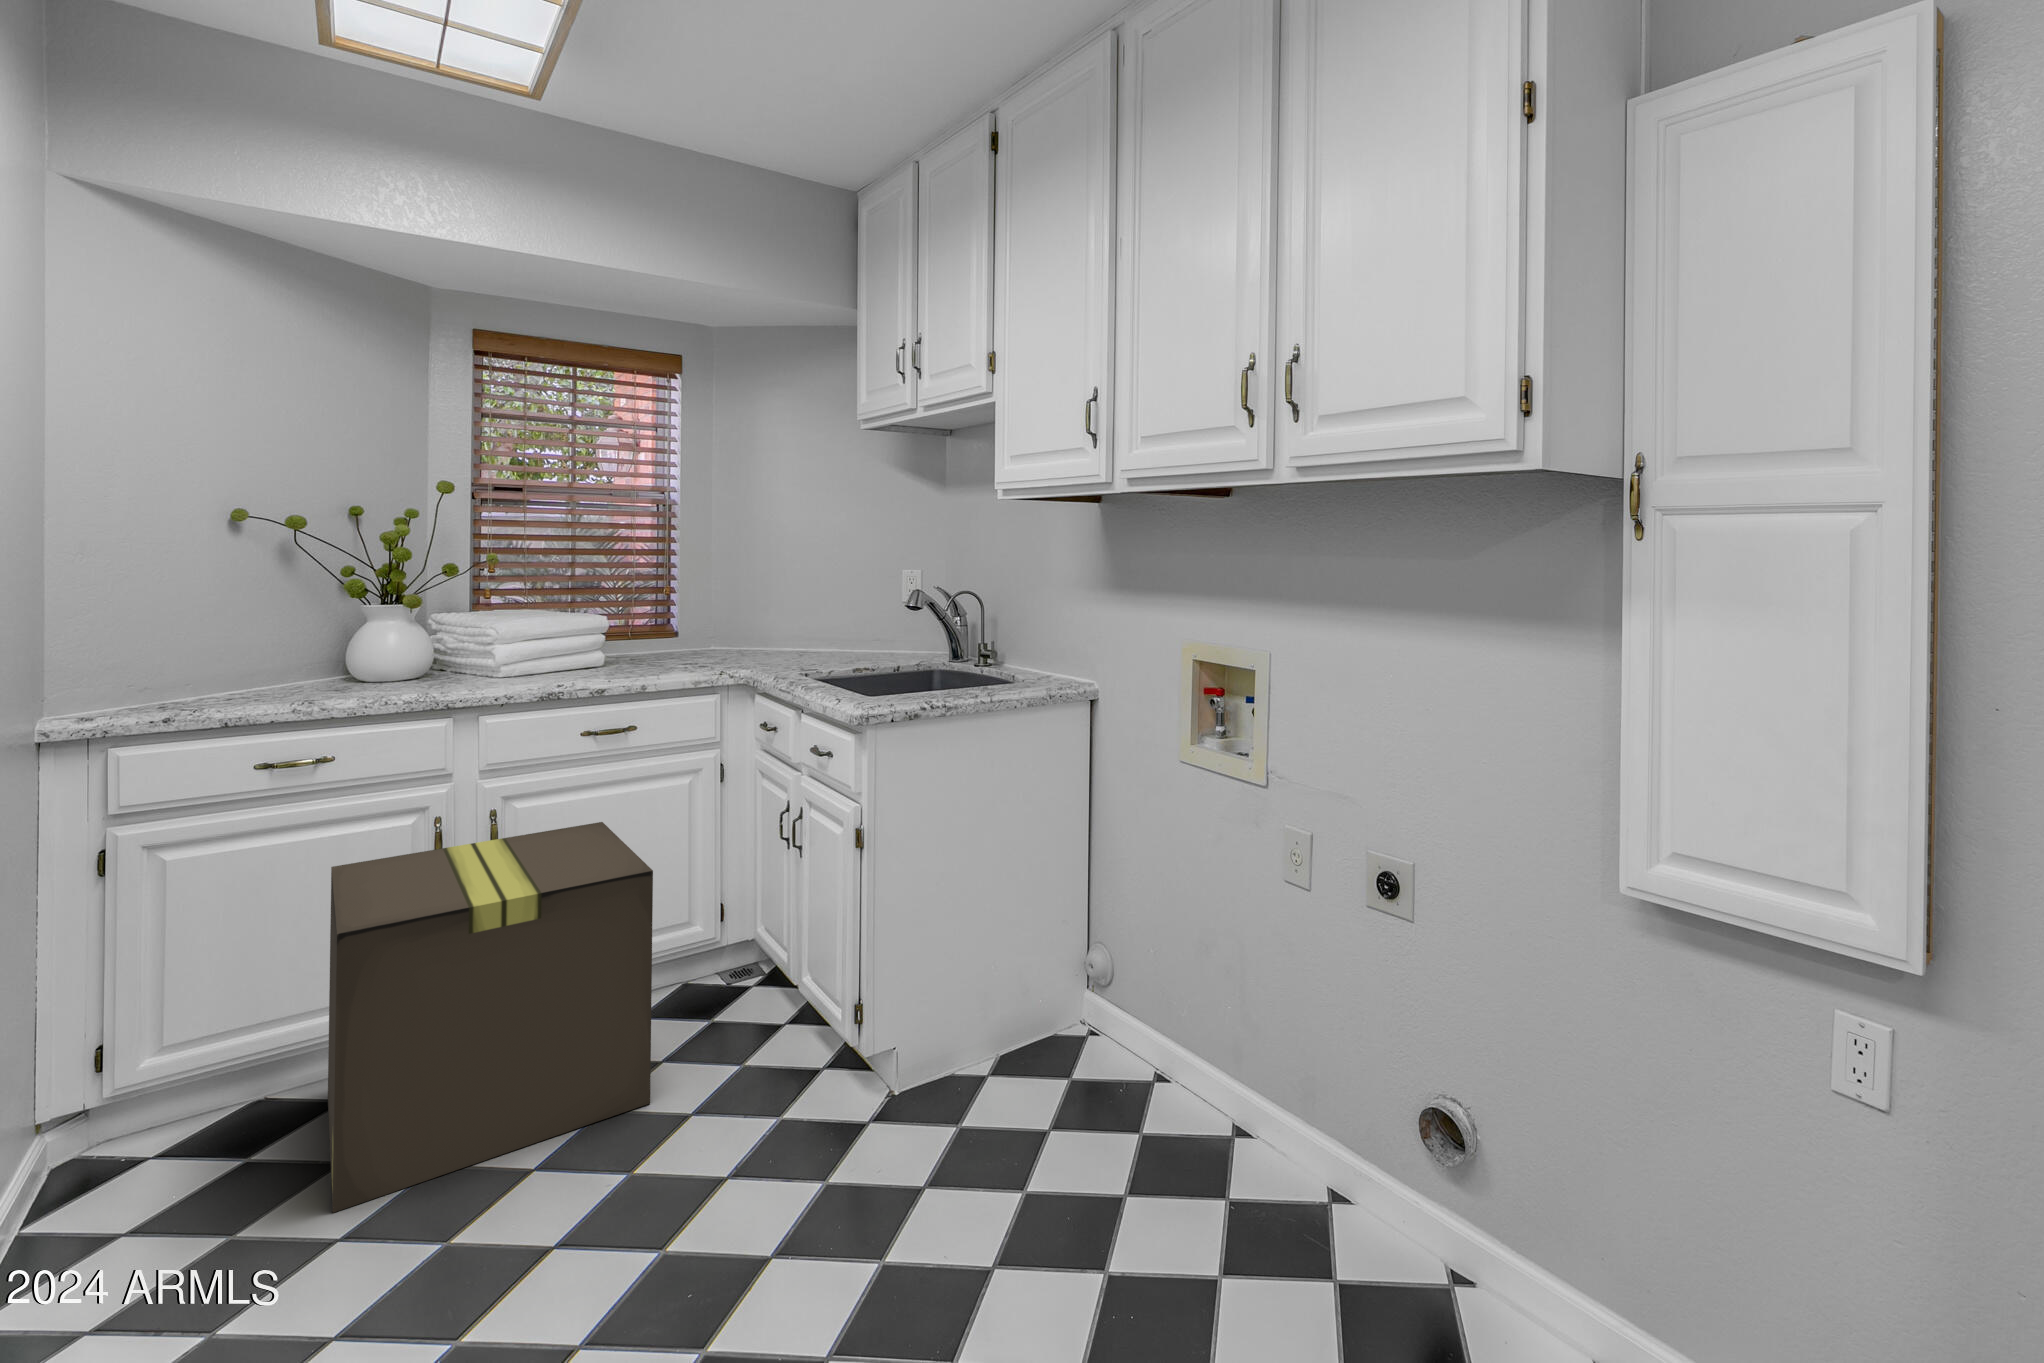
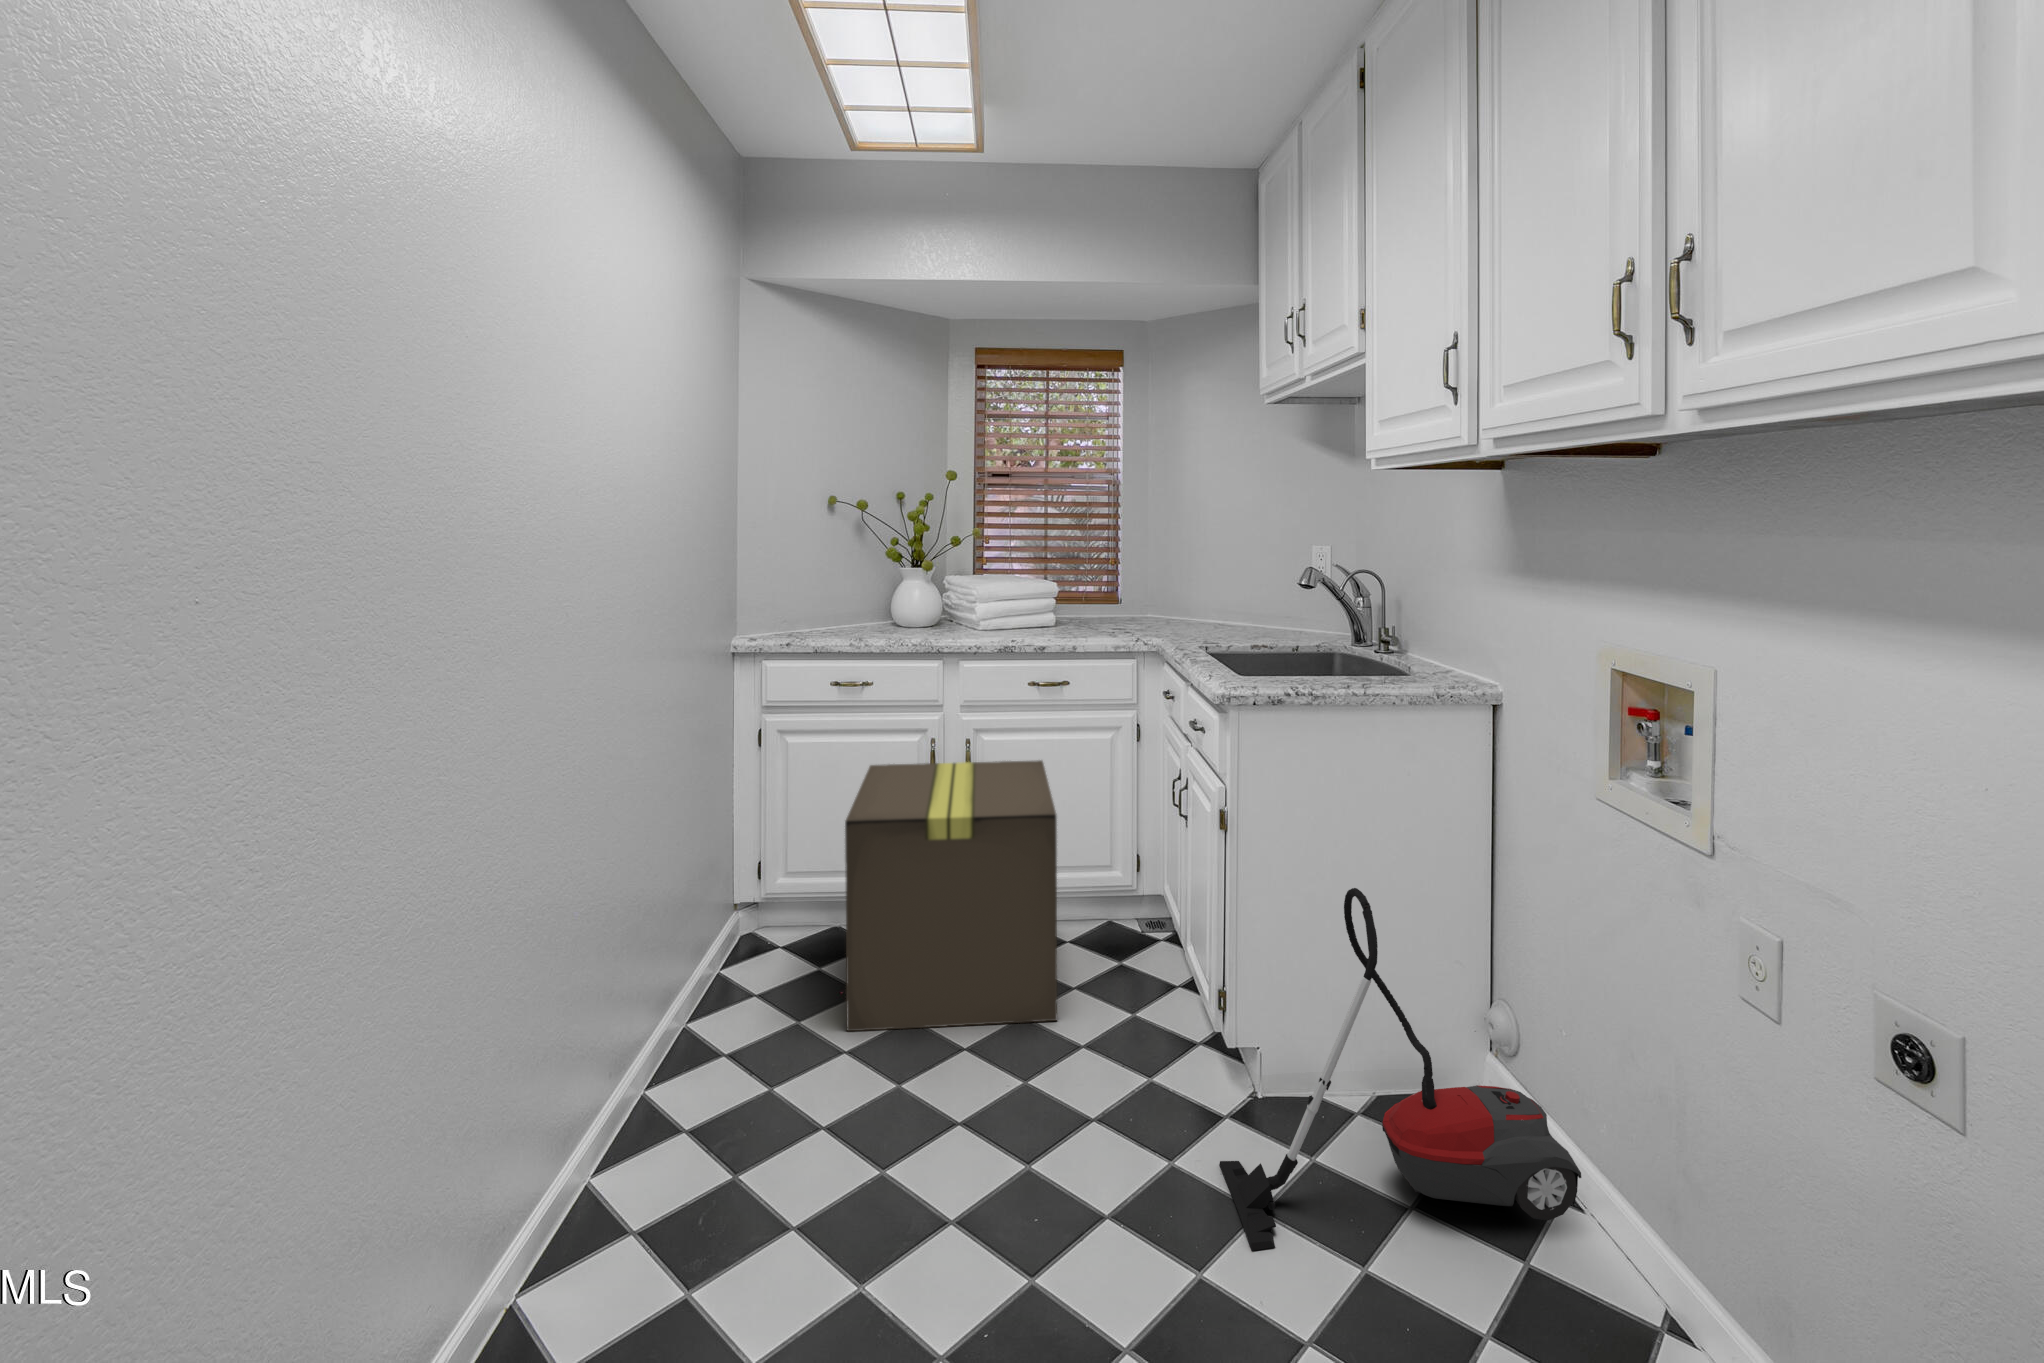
vacuum cleaner: none [871,871,1167,1216] -> present [1219,888,1581,1251]

